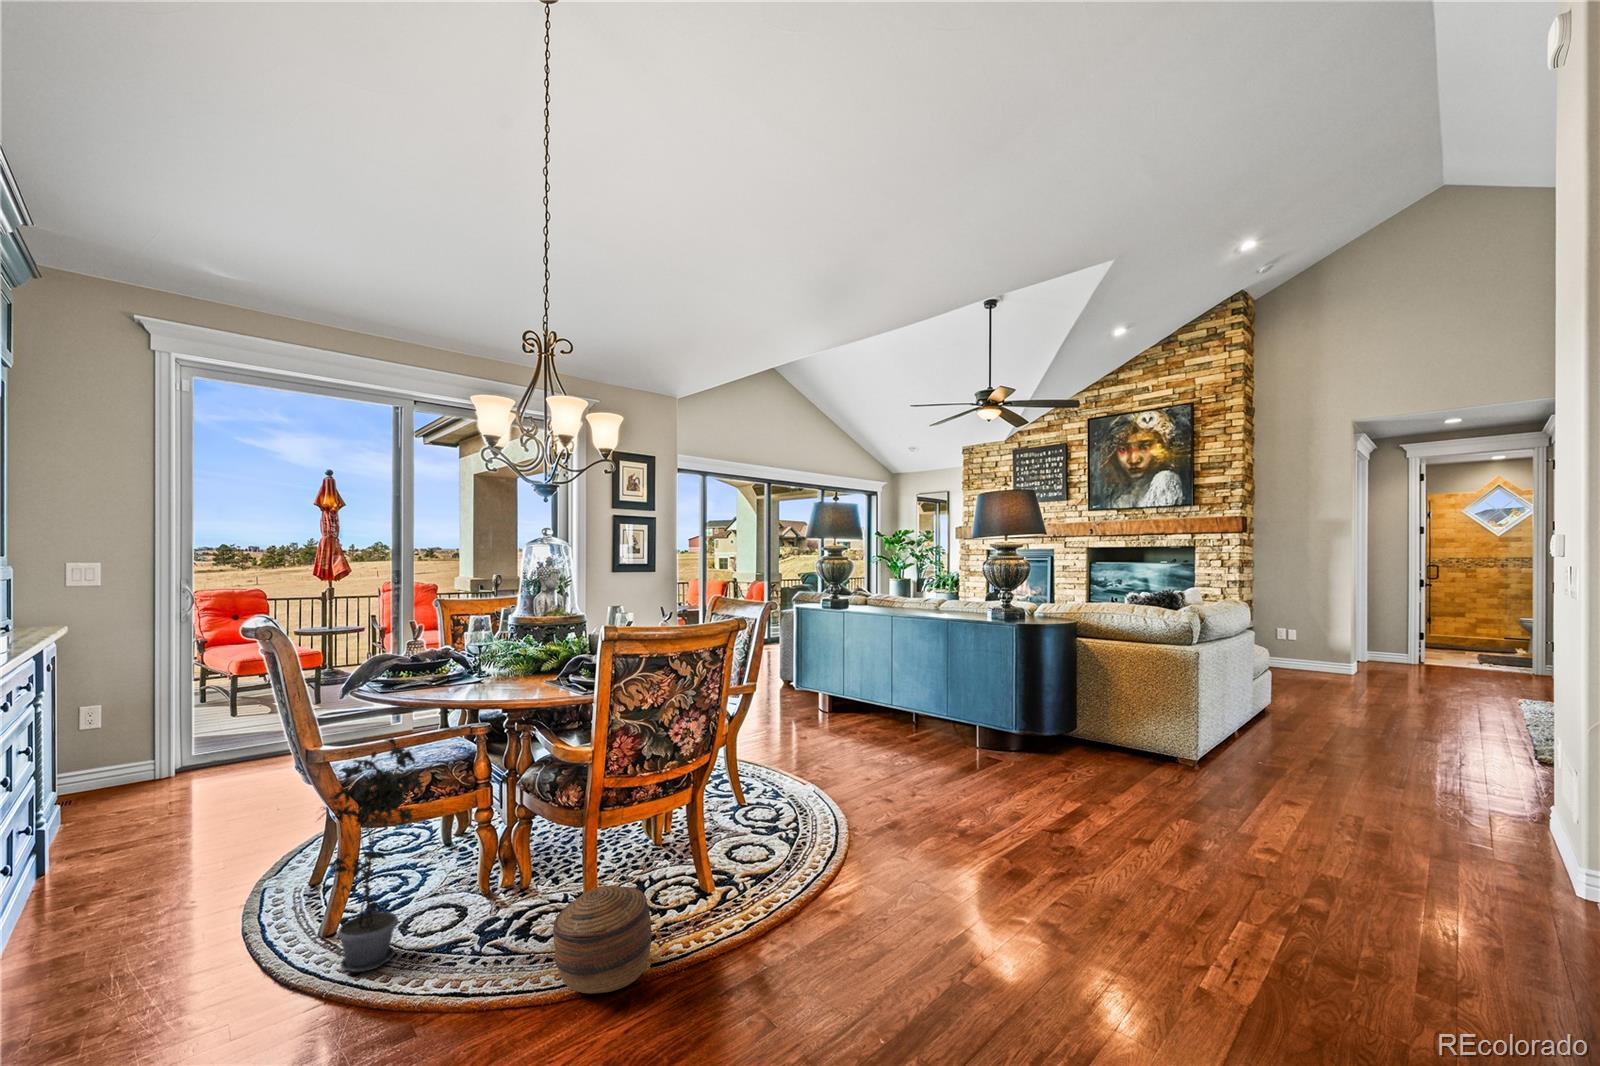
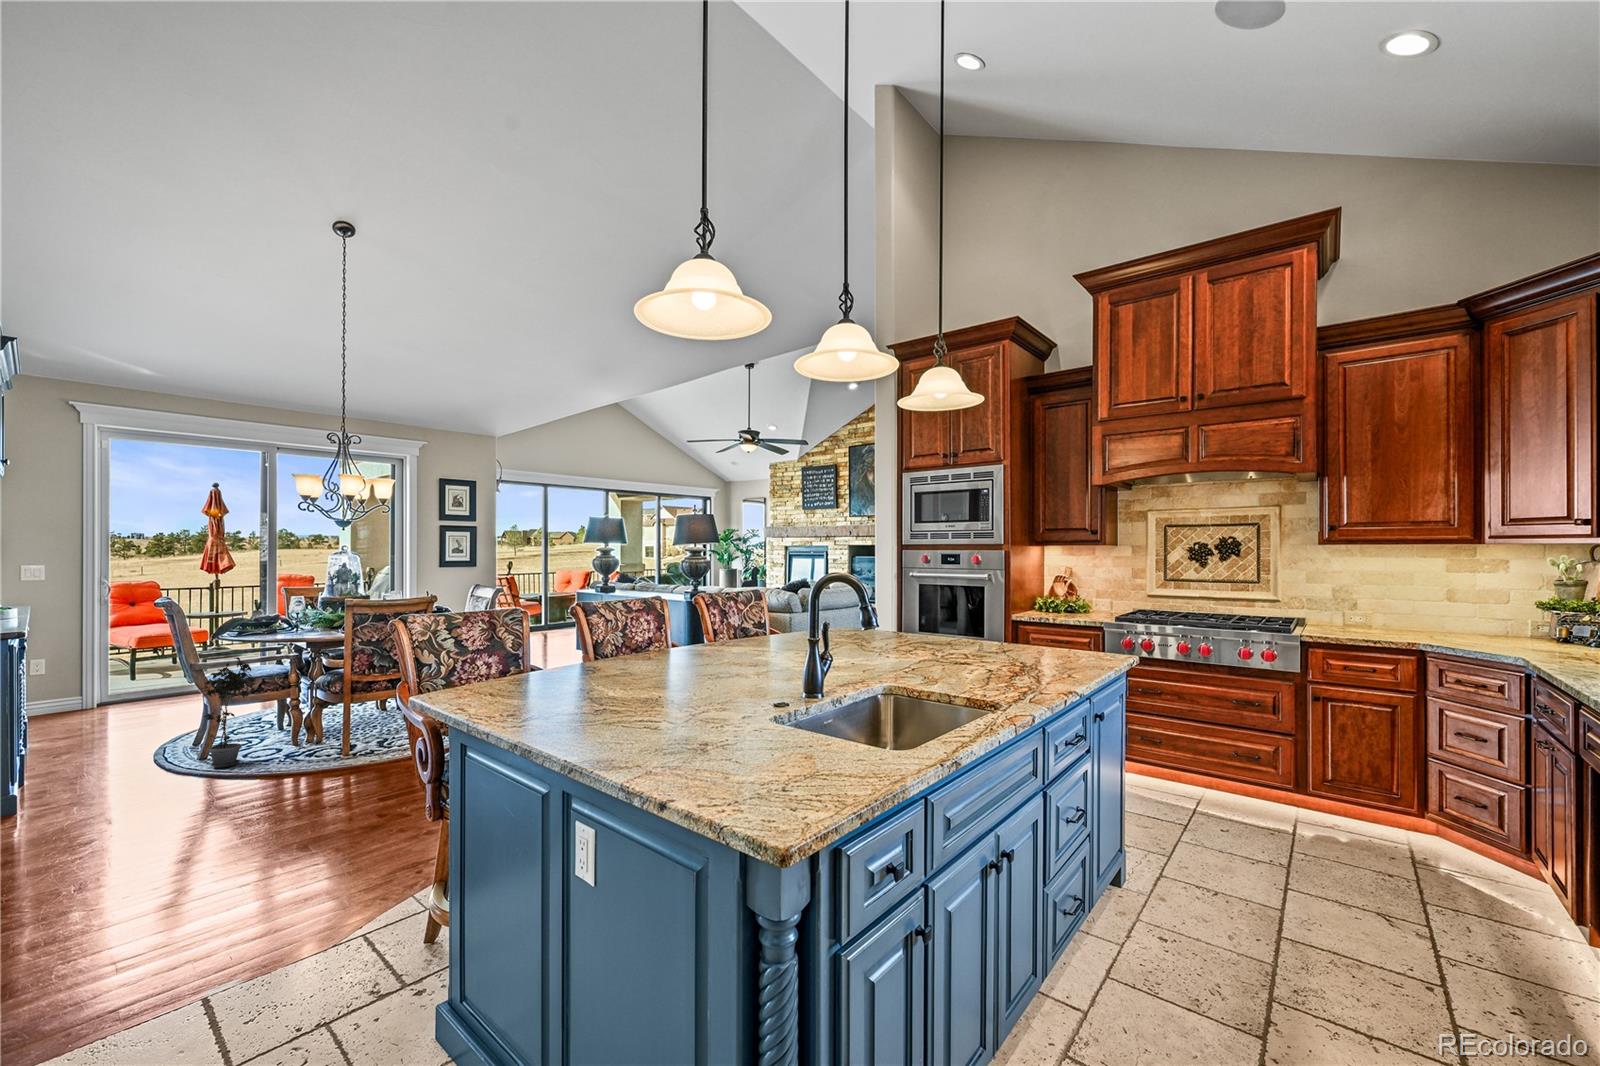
basket: present [553,886,652,993] -> none [316,724,369,768]

